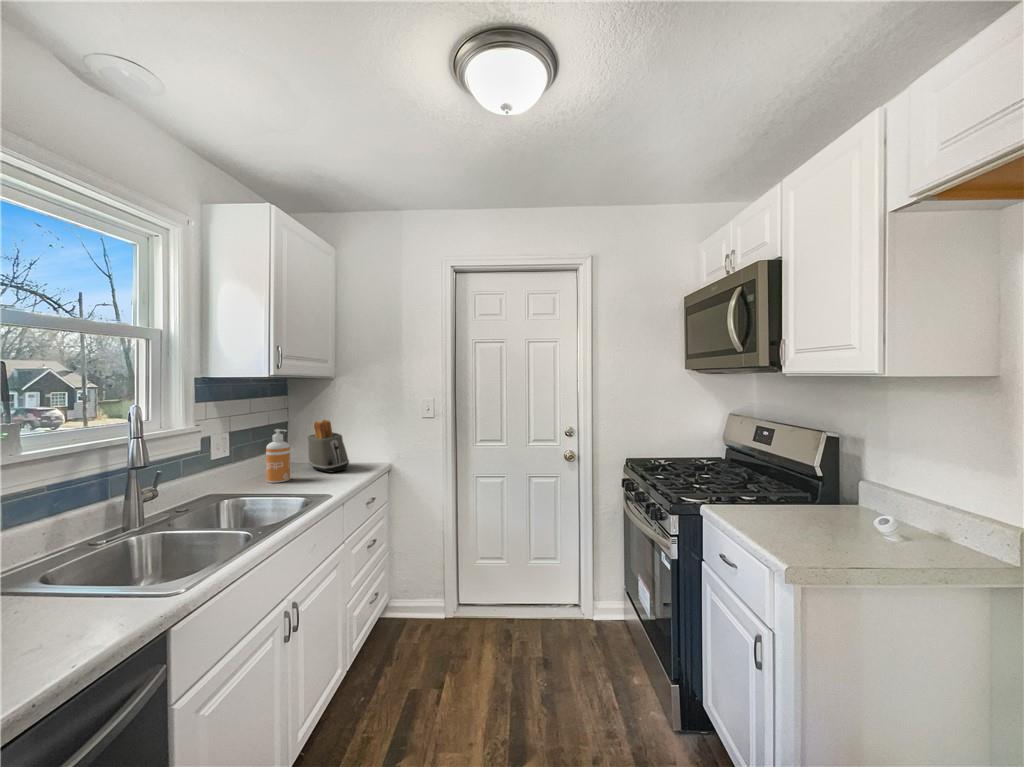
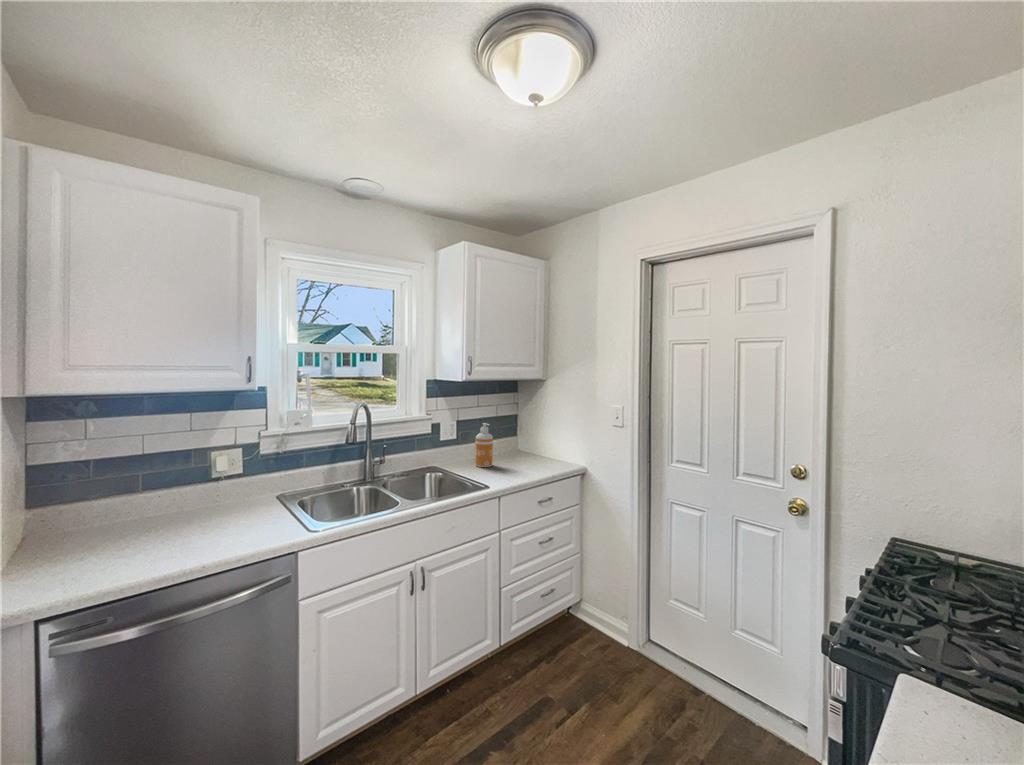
toaster: present [308,420,349,472] -> none [518,418,545,467]

